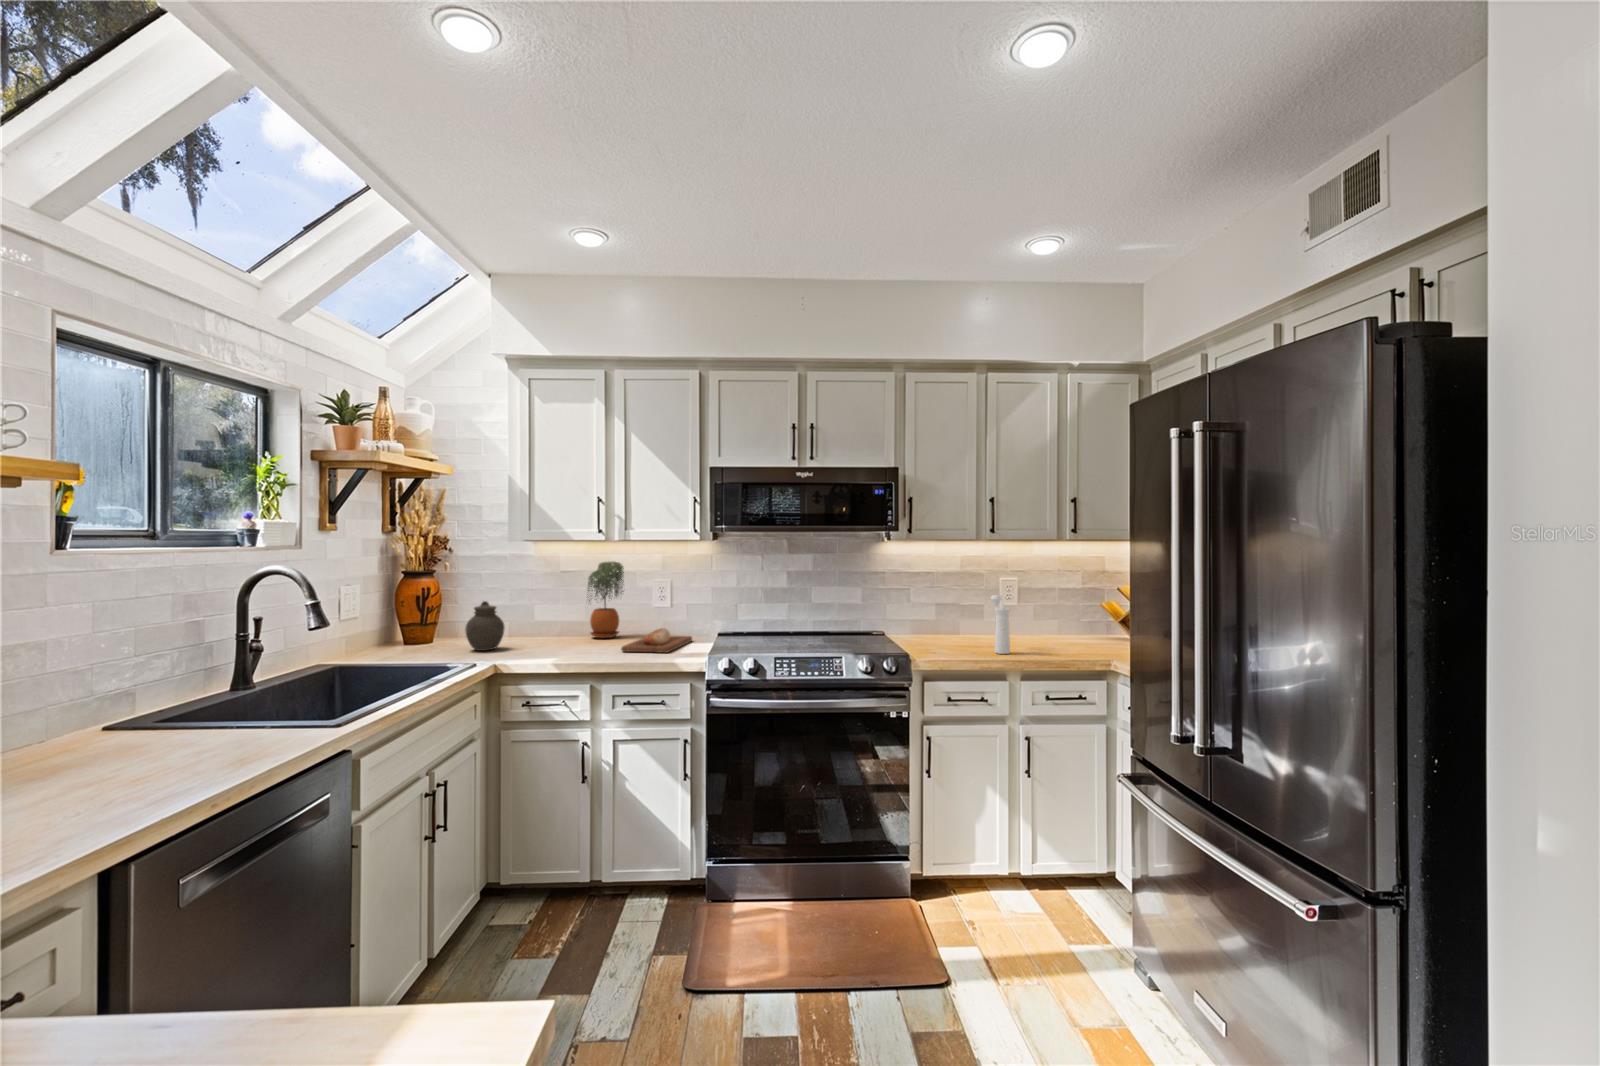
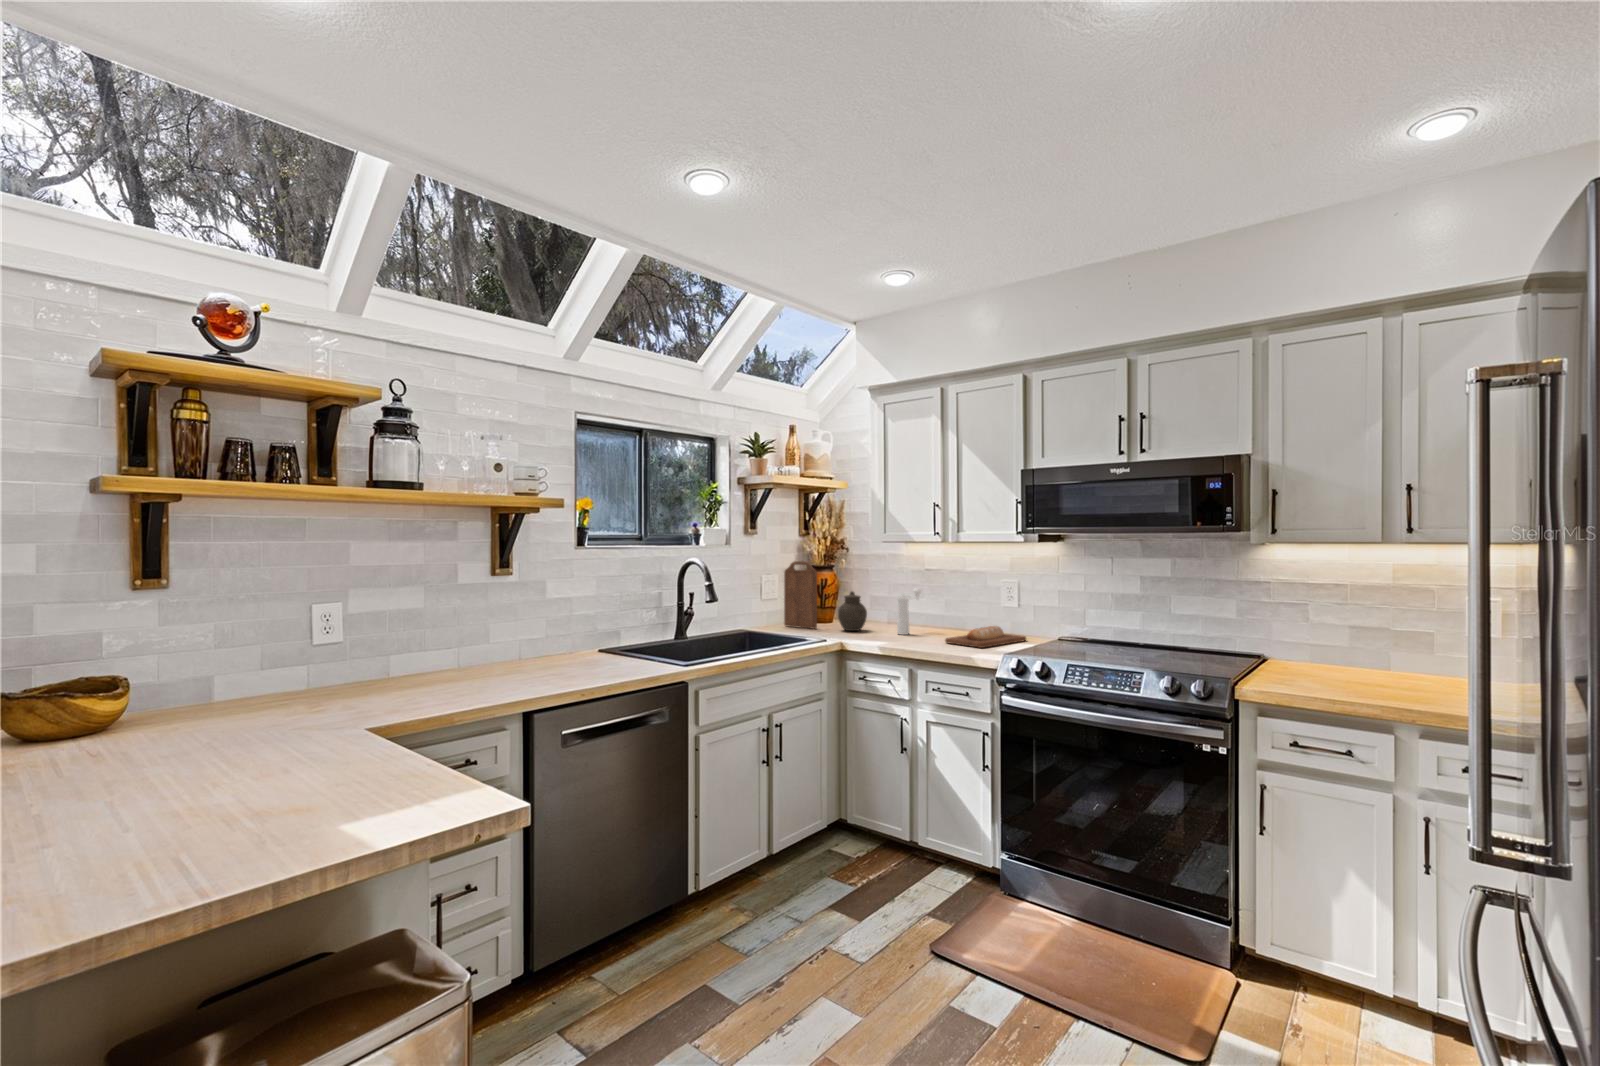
potted plant: present [588,562,624,638] -> none [939,562,978,631]
cutting board: none [378,566,433,654] -> present [784,561,817,629]
pepper mill: present [991,595,1010,654] -> present [897,588,922,635]

